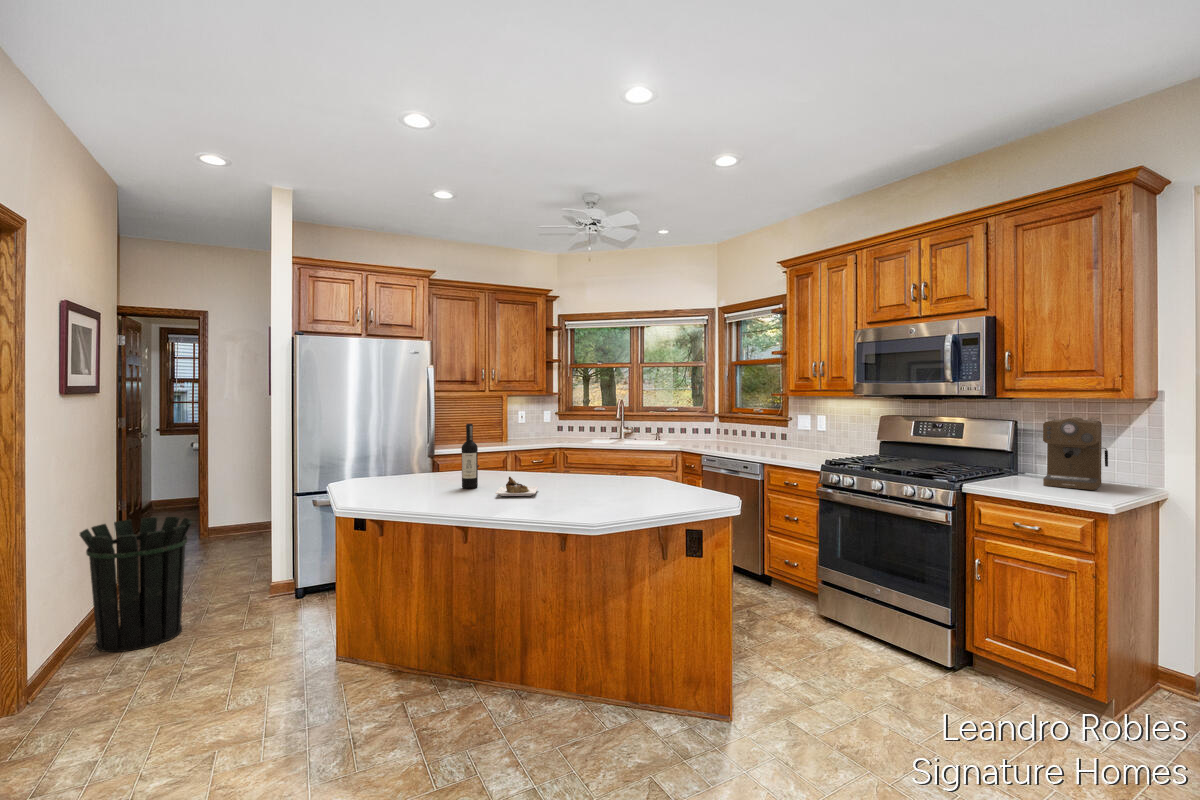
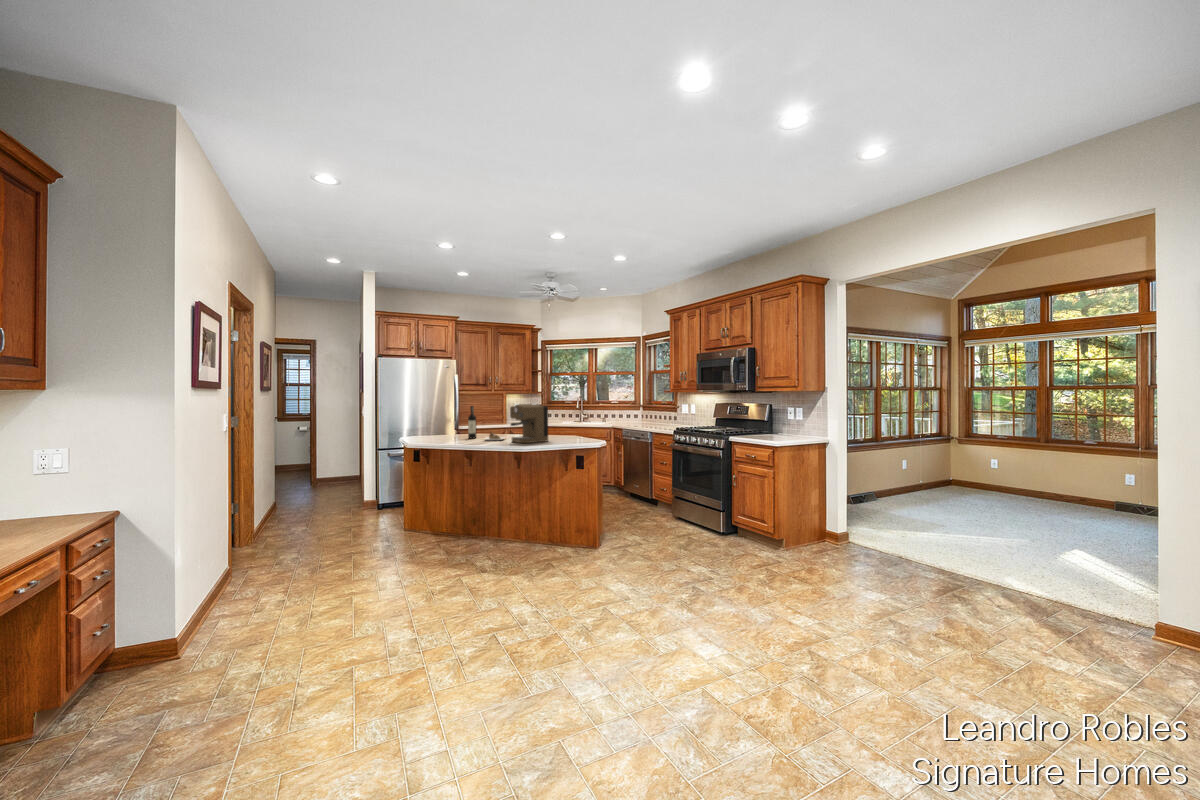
coffee maker: present [1043,417,1108,490] -> present [510,404,548,443]
waste bin: present [80,517,193,652] -> none [269,460,325,528]

